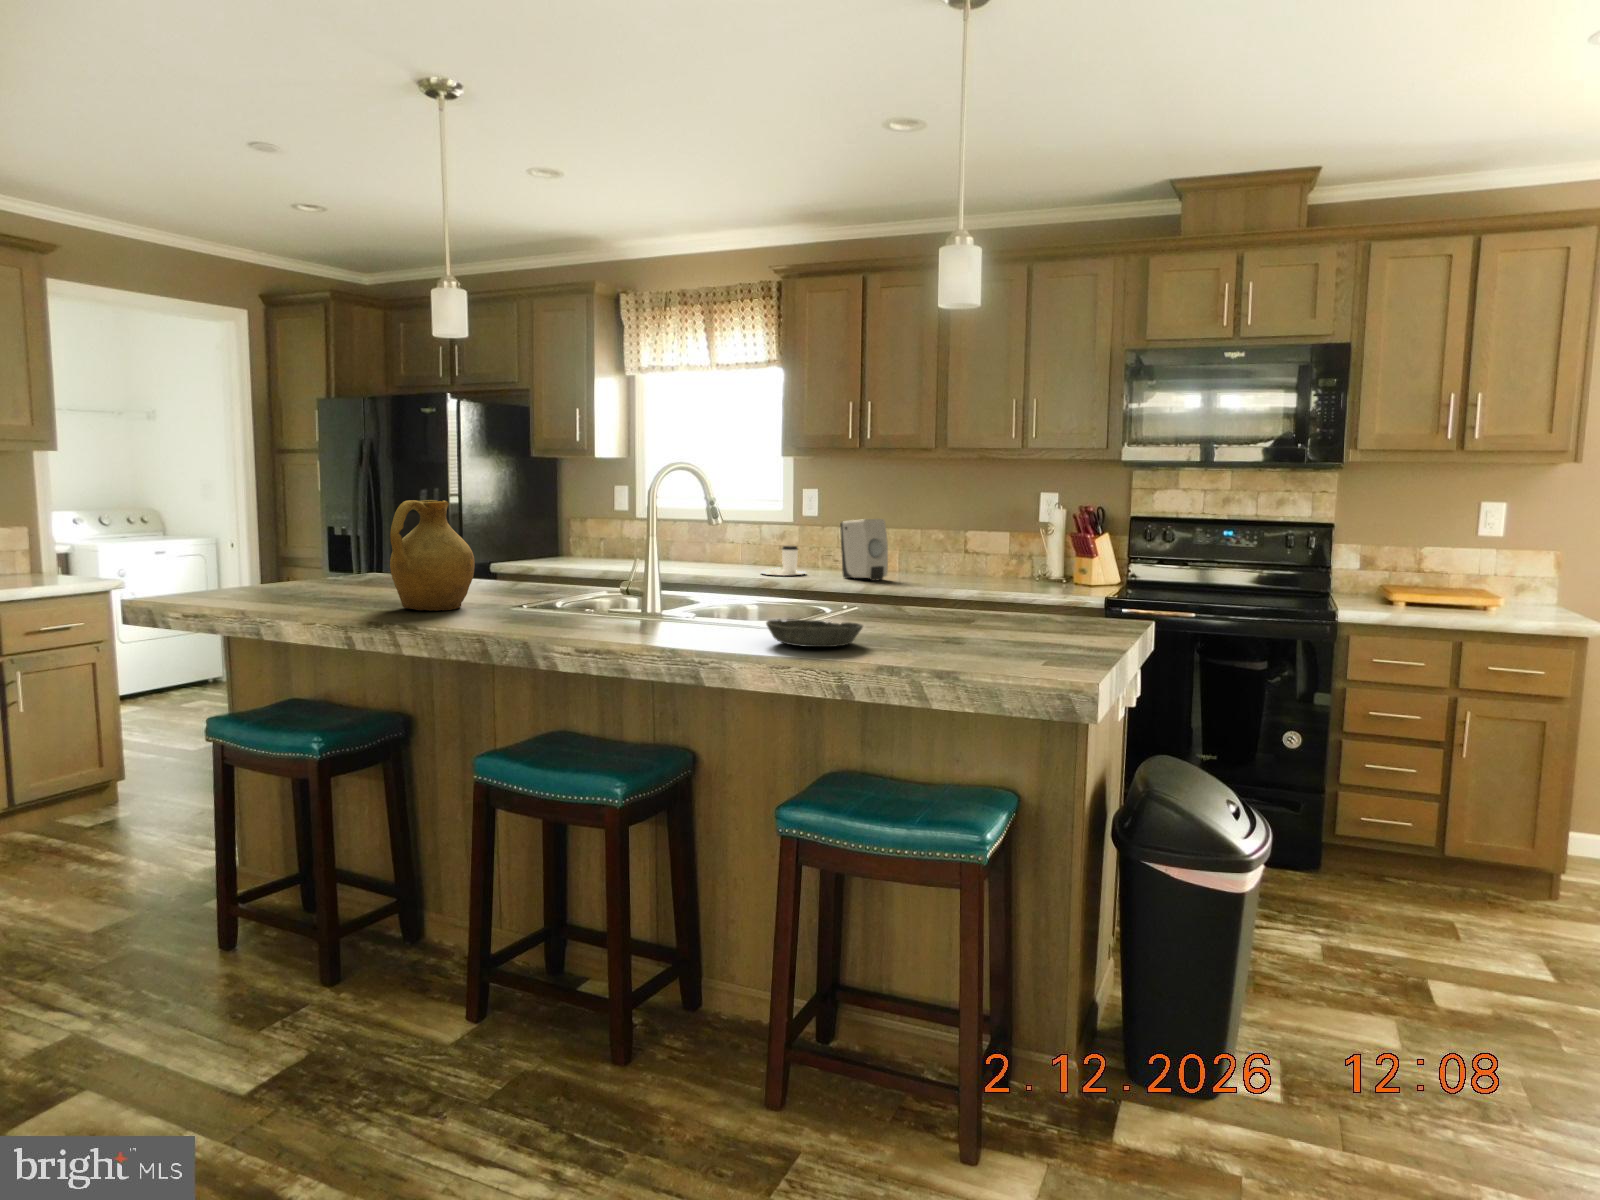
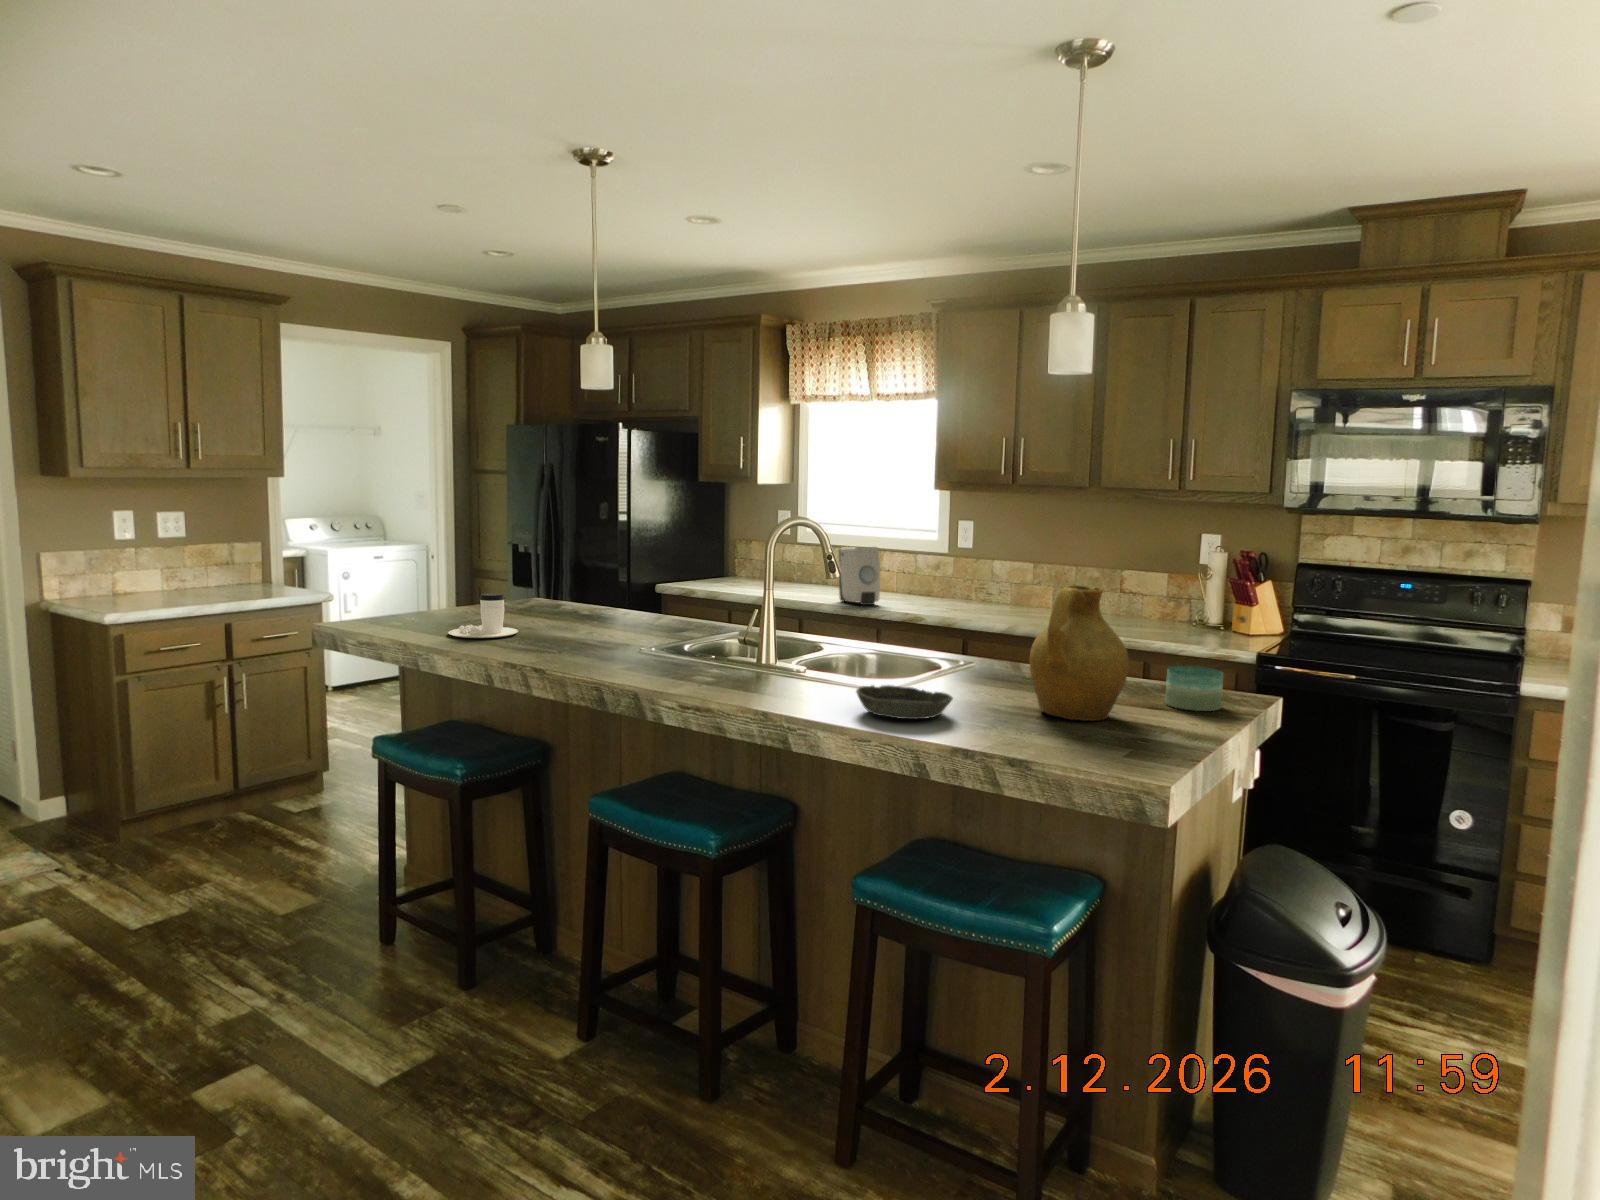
pitcher: present [390,500,475,611] -> present [1030,585,1129,721]
soap dispenser: present [840,519,888,581] -> present [839,547,880,605]
coffee cup: present [761,546,806,575] -> present [448,593,518,638]
candle: none [1055,592,1108,631] -> present [1165,666,1223,711]

